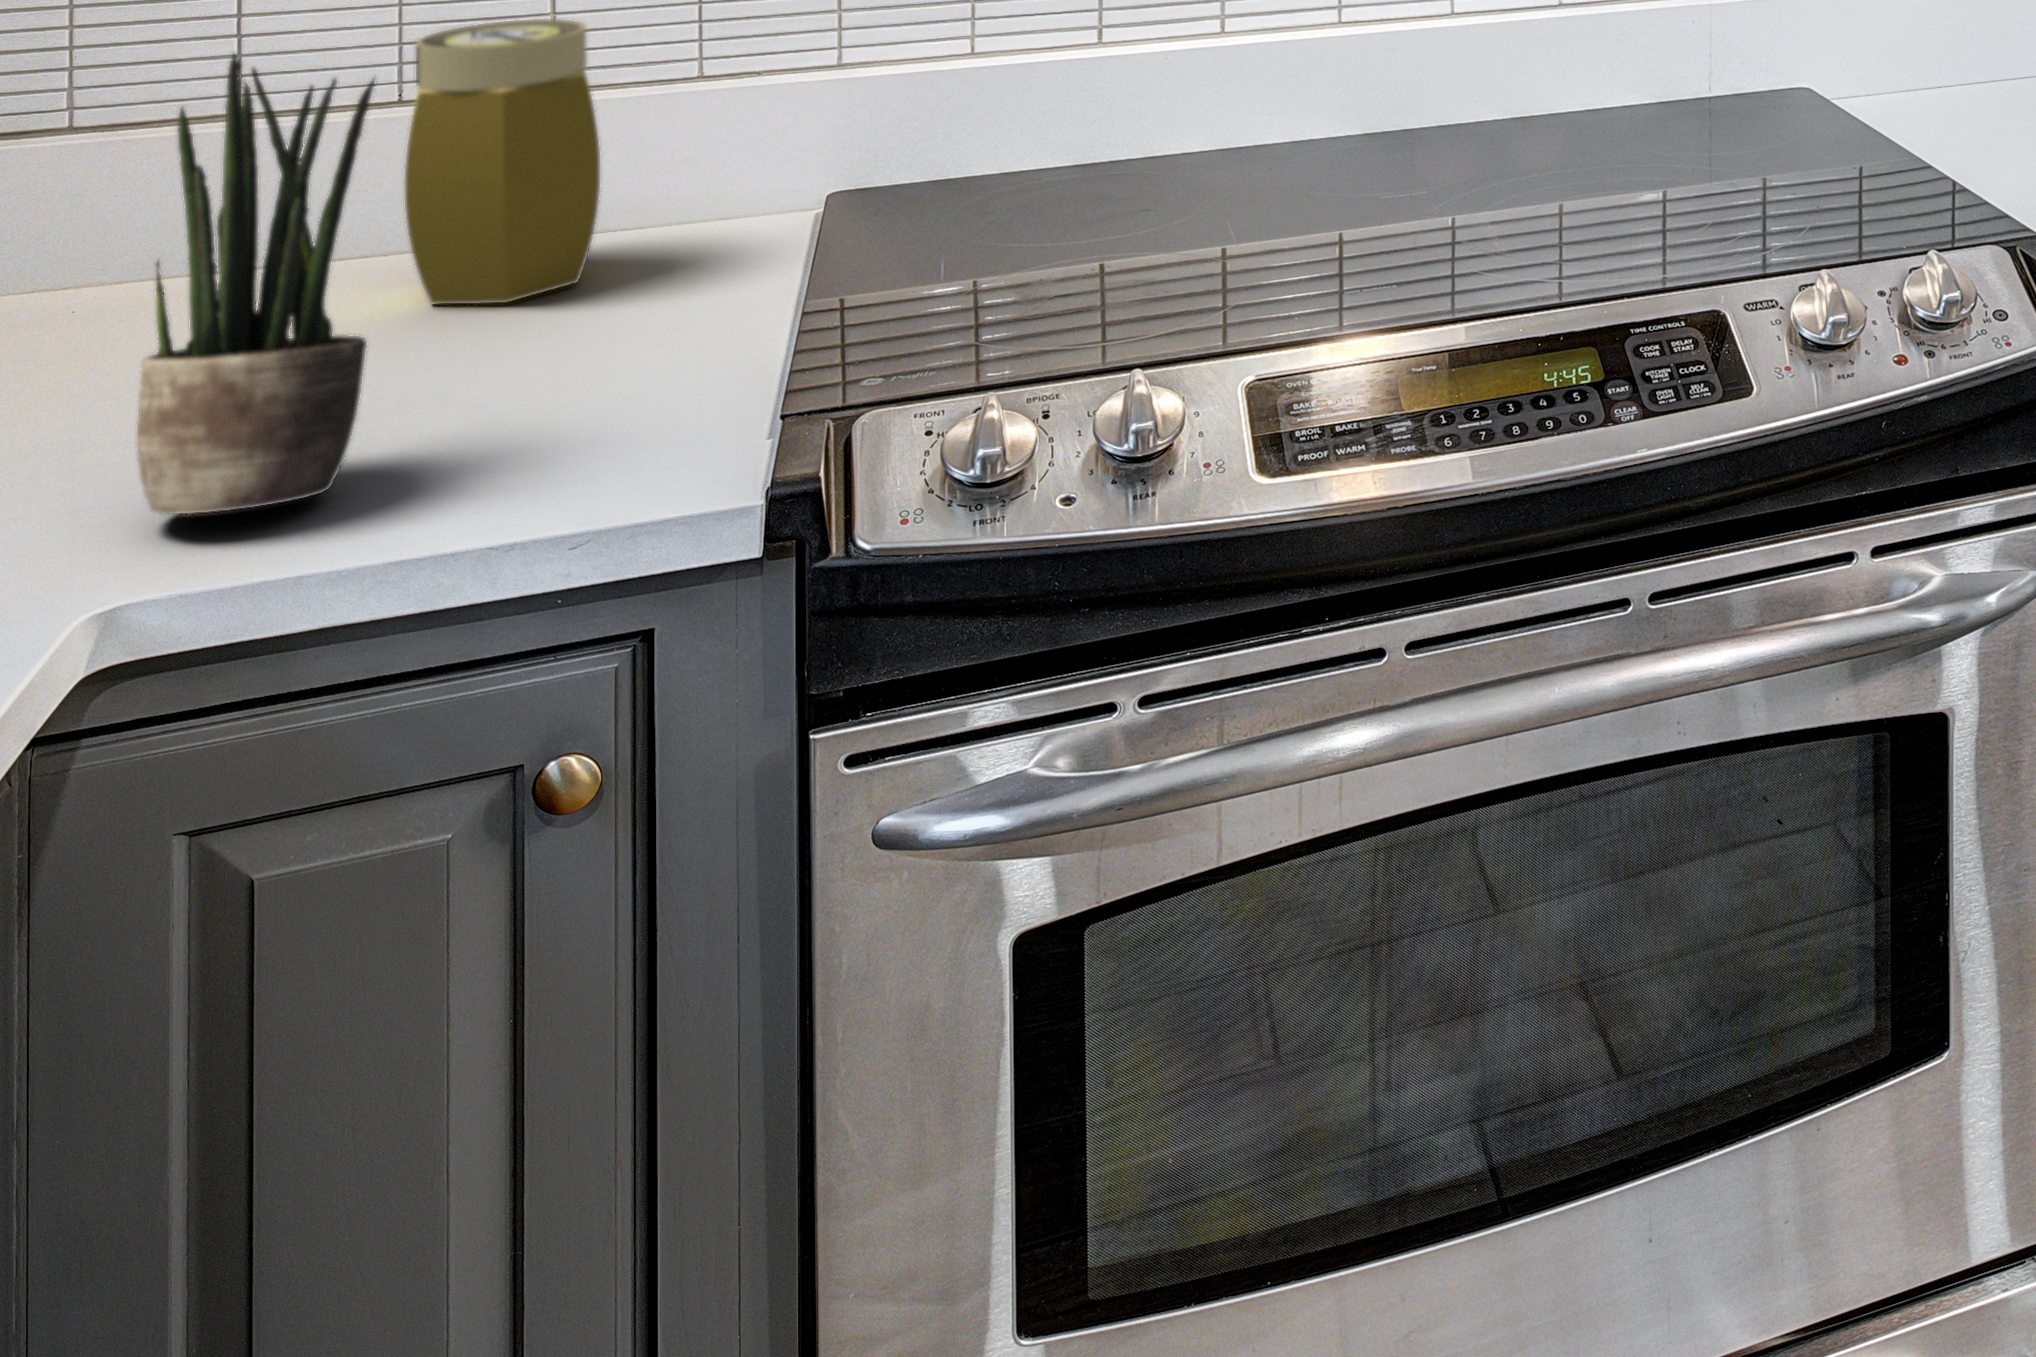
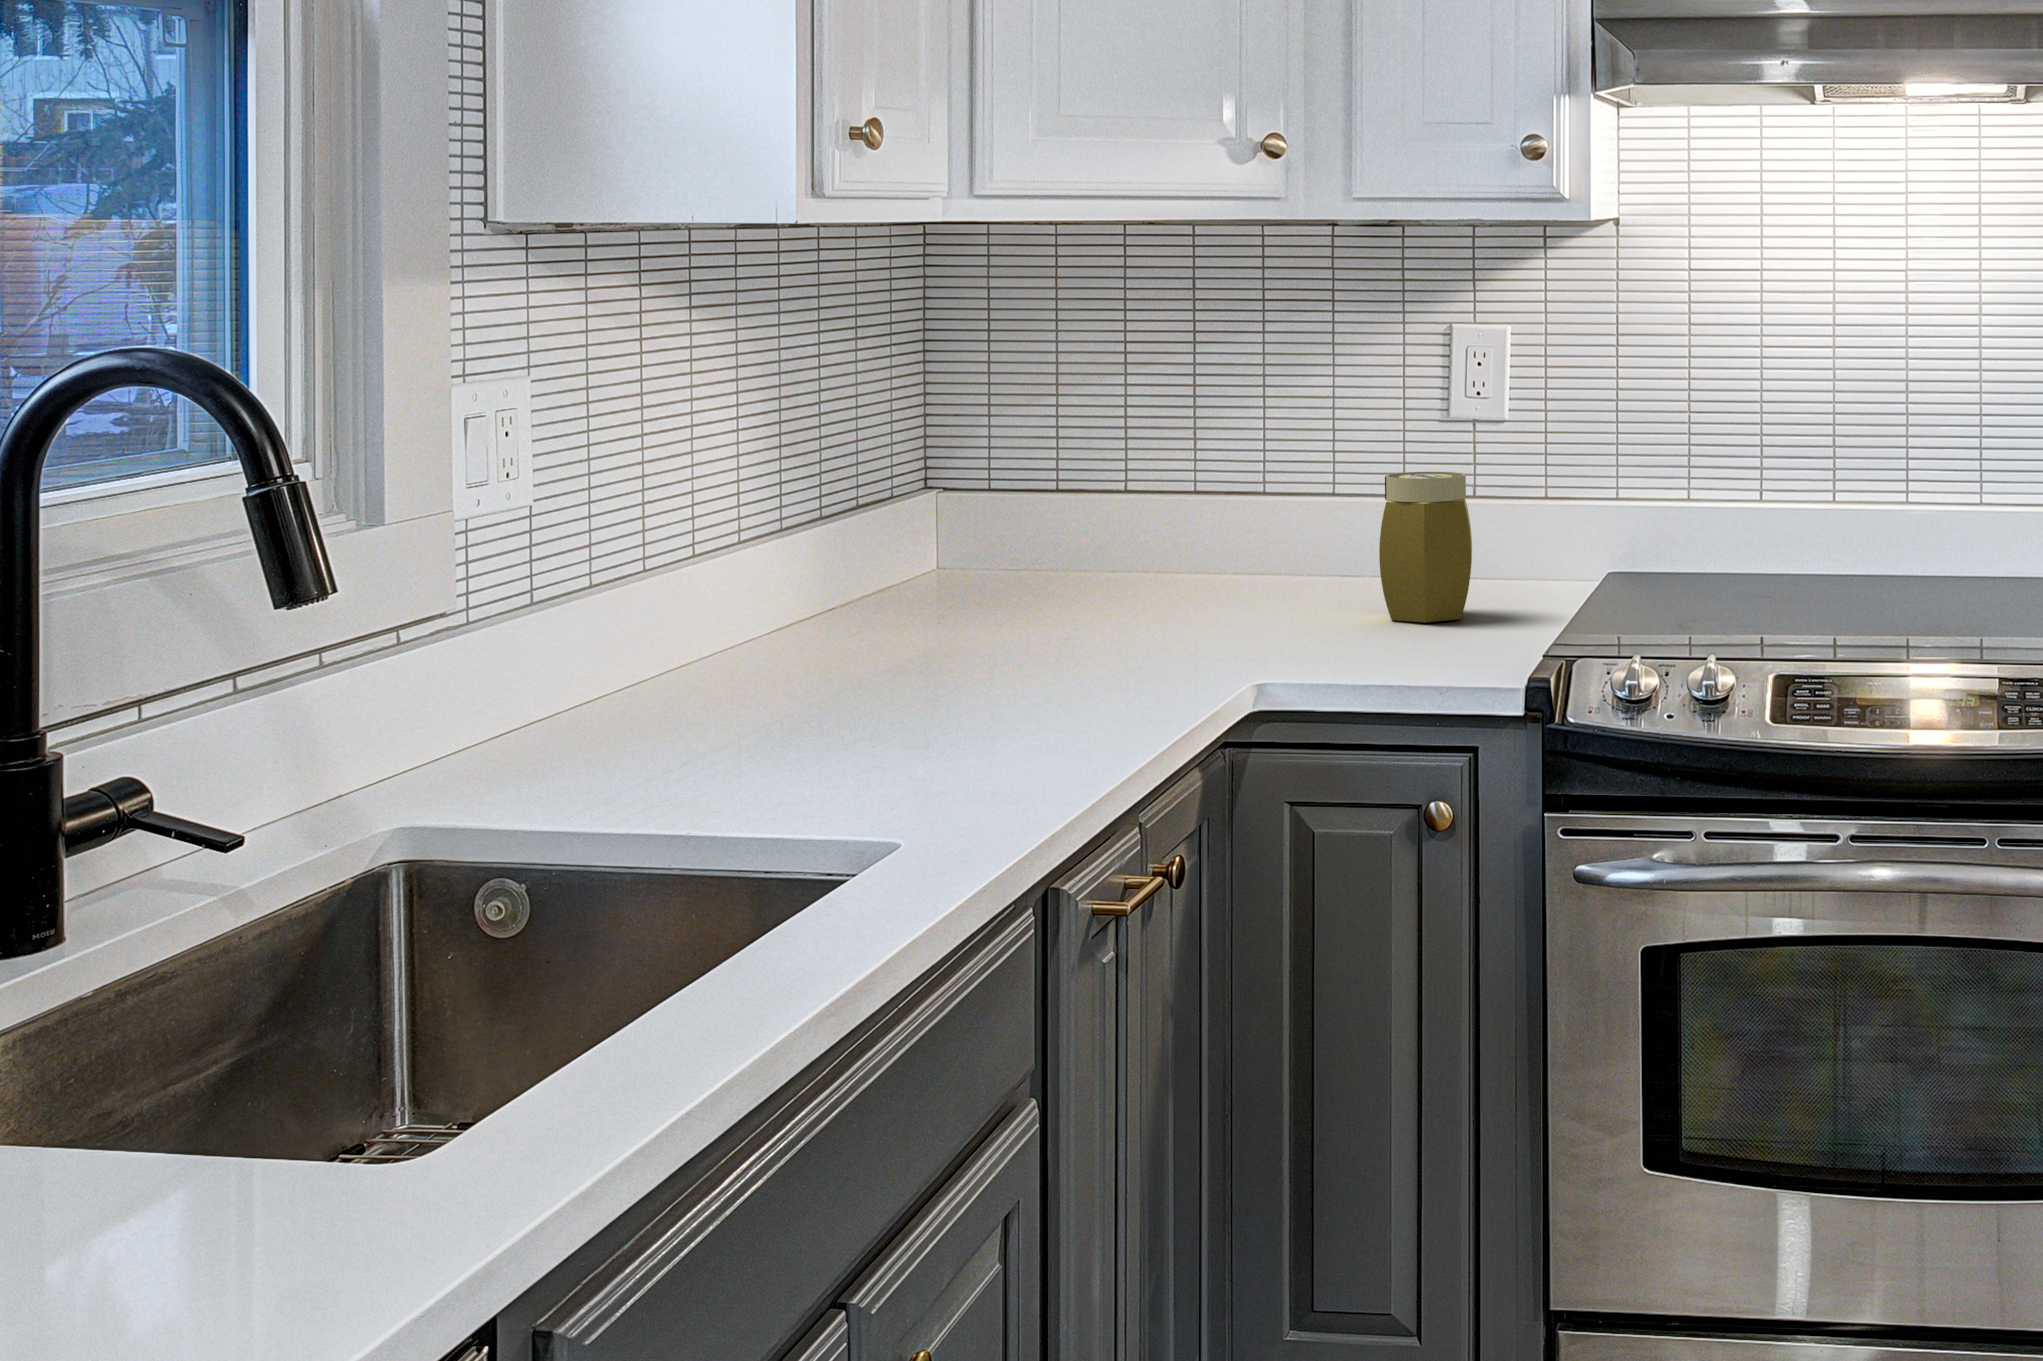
potted plant: present [137,54,375,514] -> none [1266,444,1361,664]

